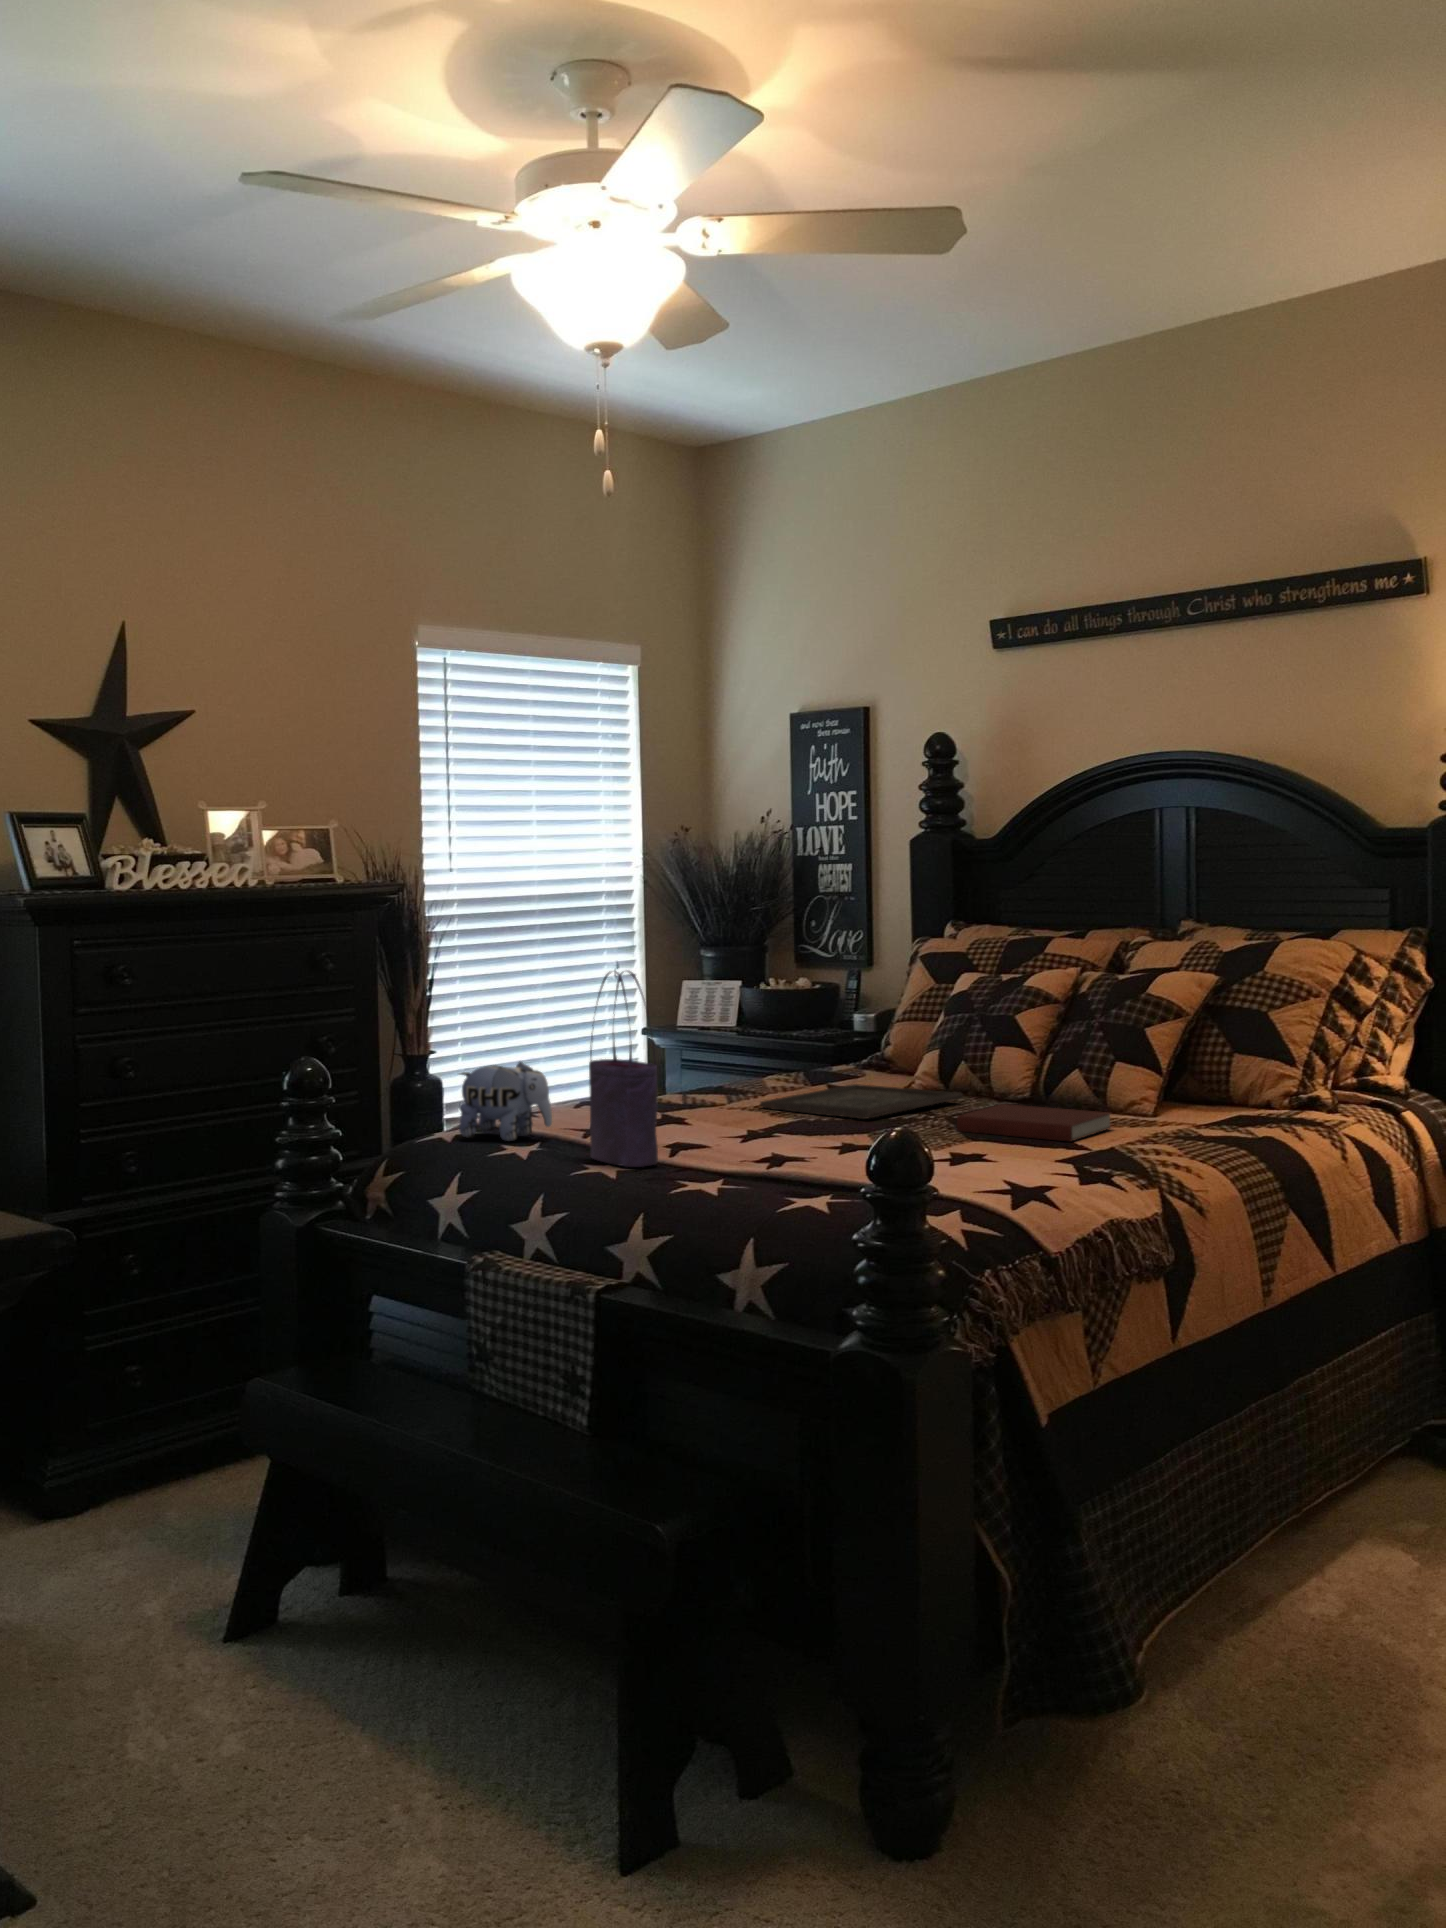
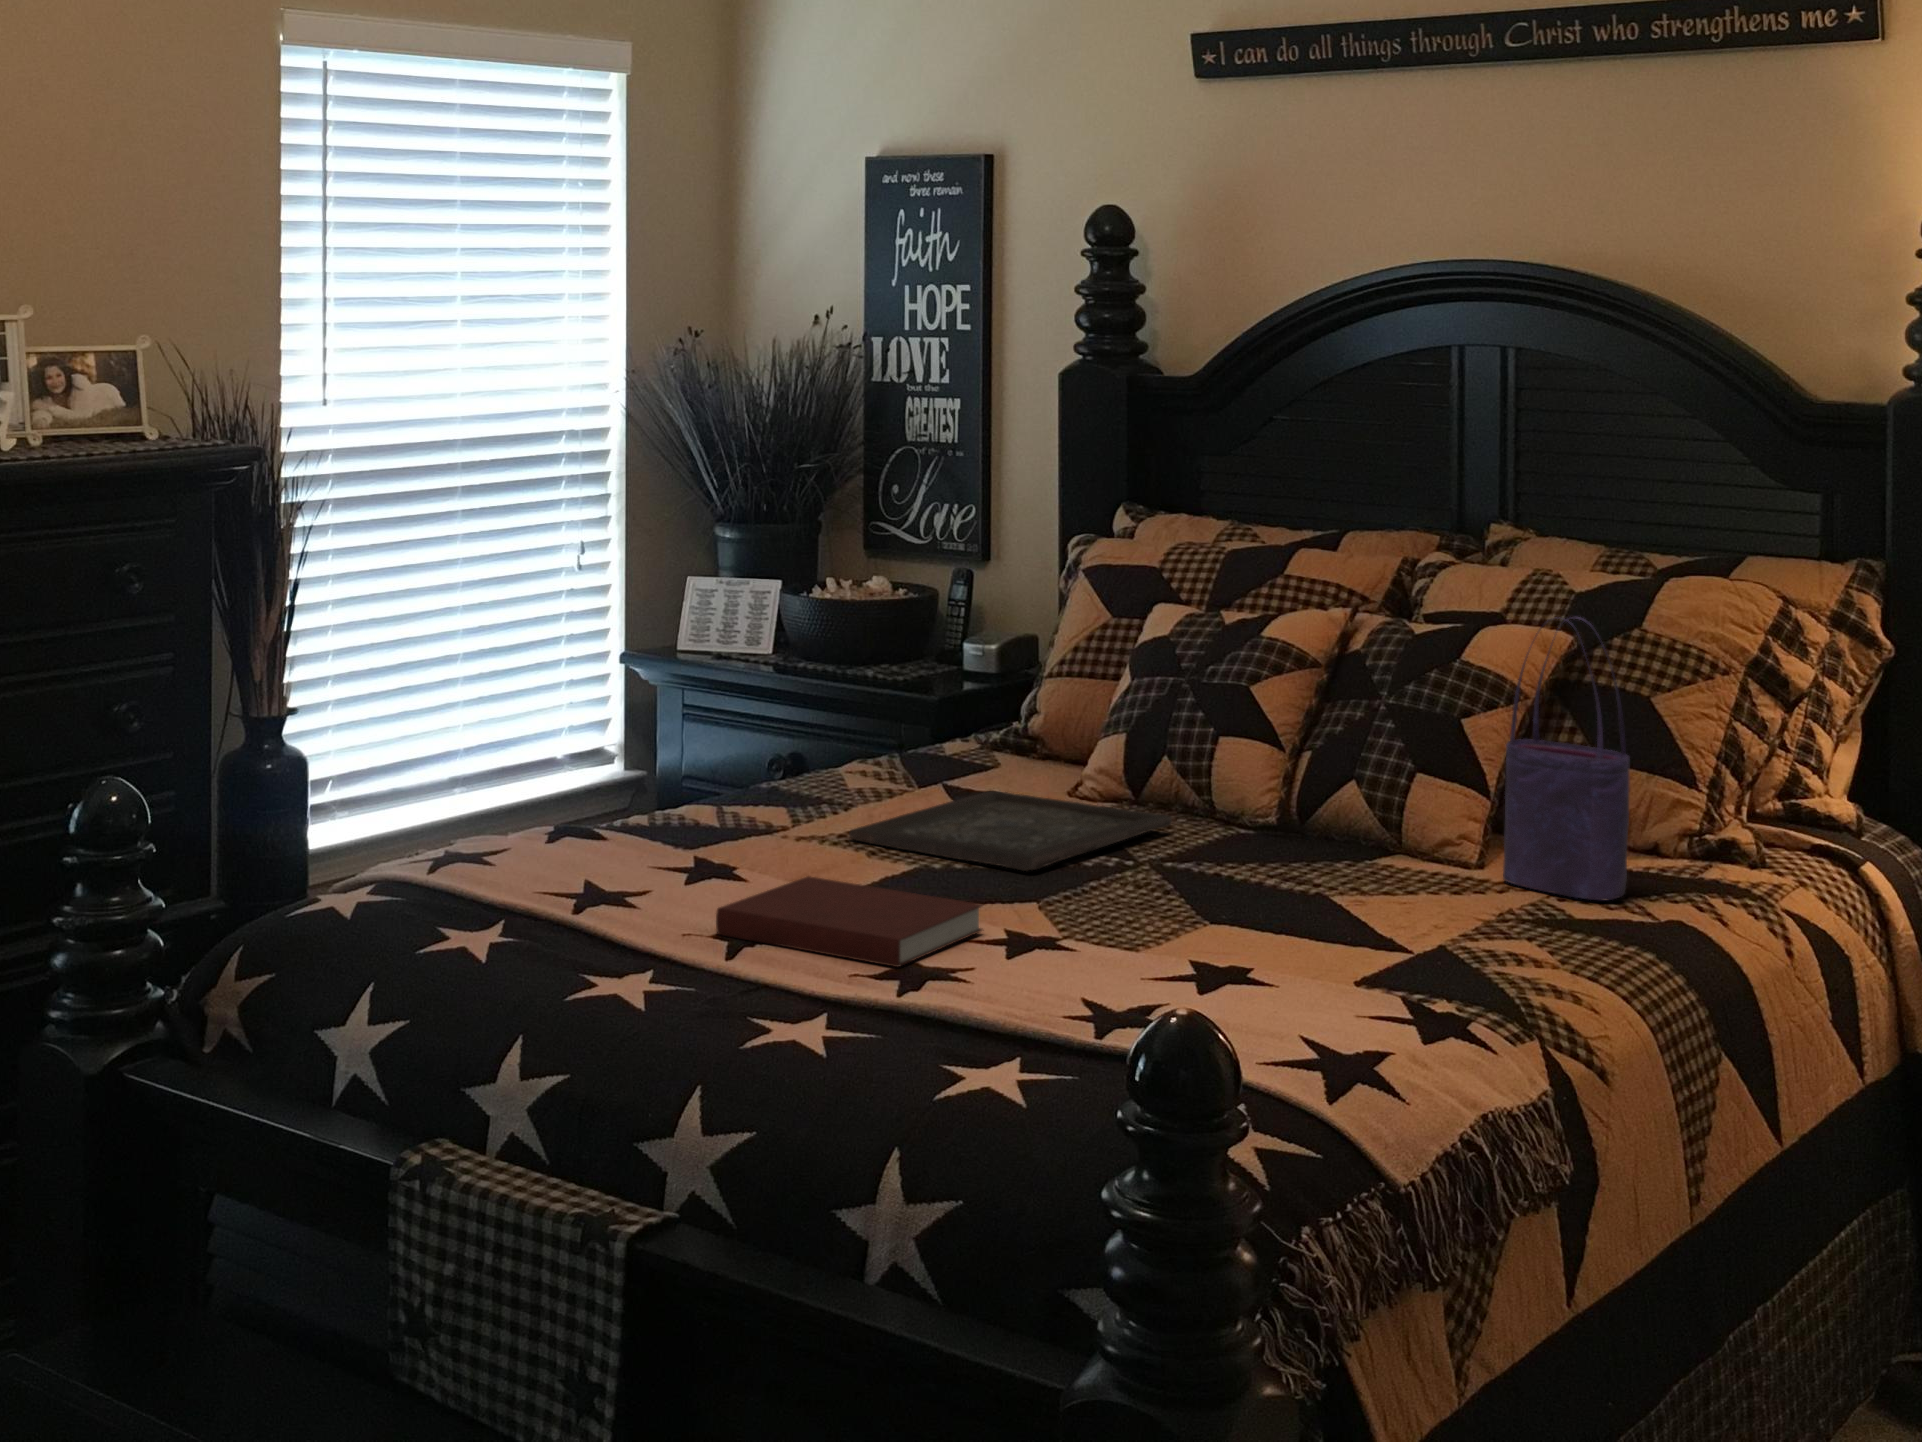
tote bag: present [589,971,658,1167] -> present [1503,617,1630,900]
plush toy: present [459,1062,552,1141] -> none [363,781,523,920]
notebook: present [957,1104,1111,1142] -> present [716,876,983,967]

